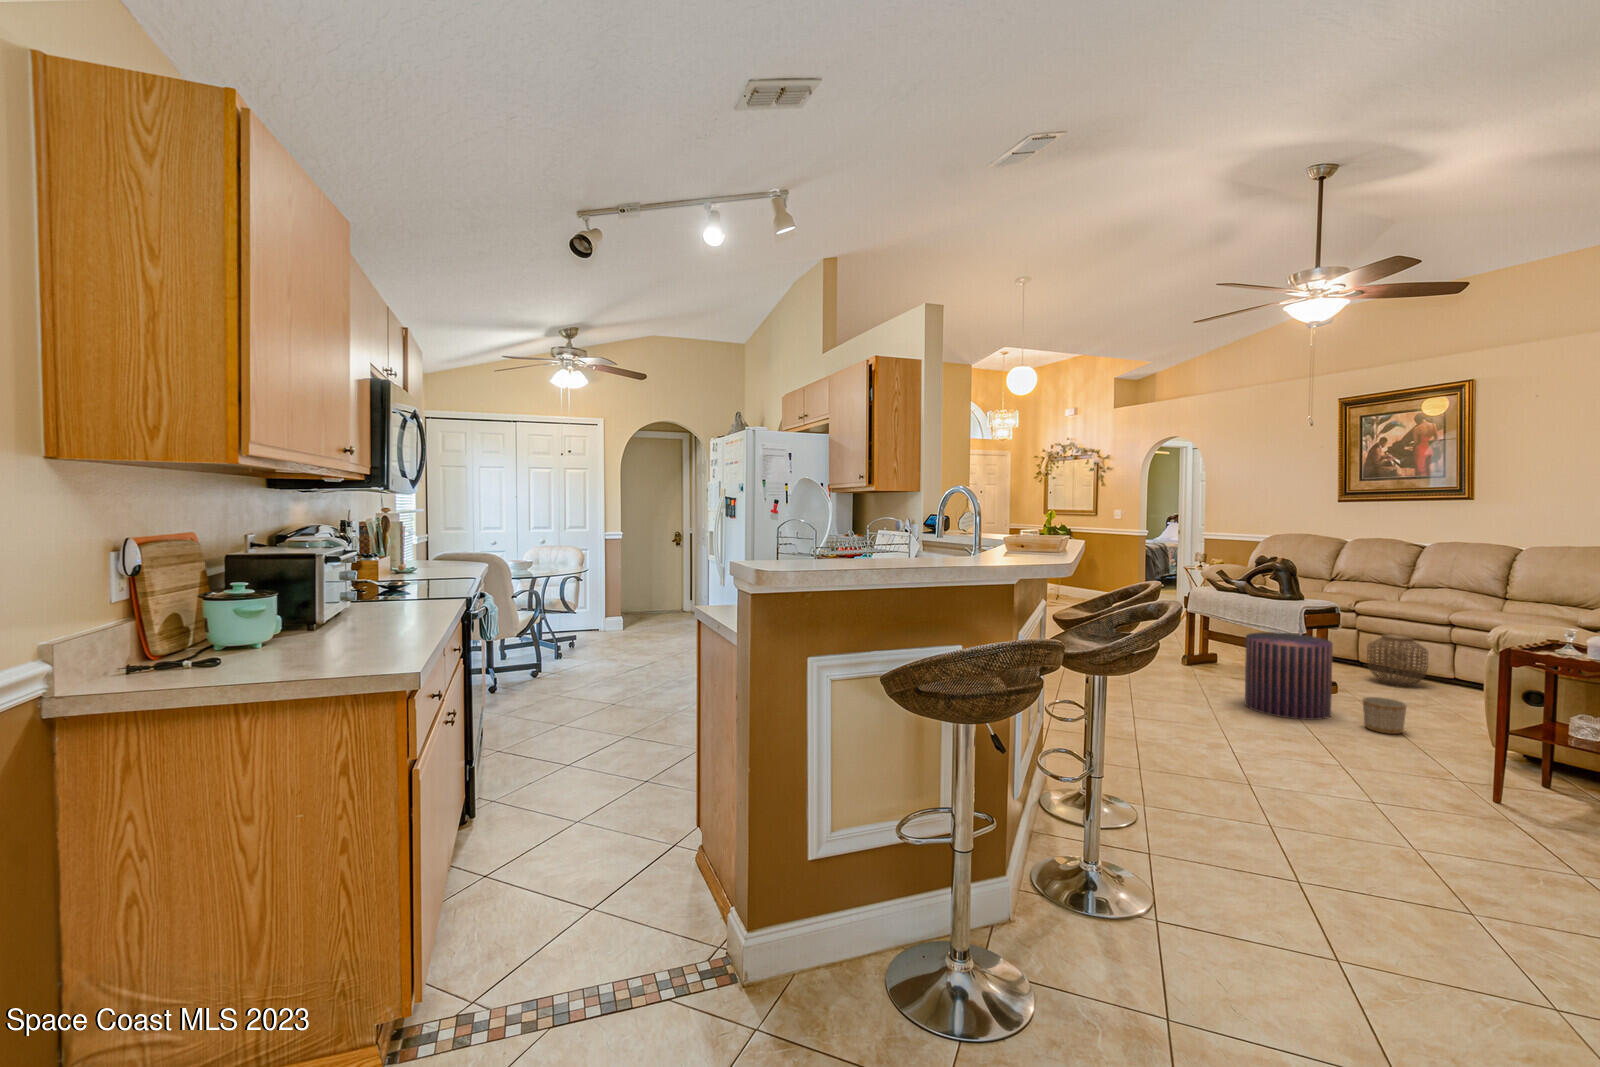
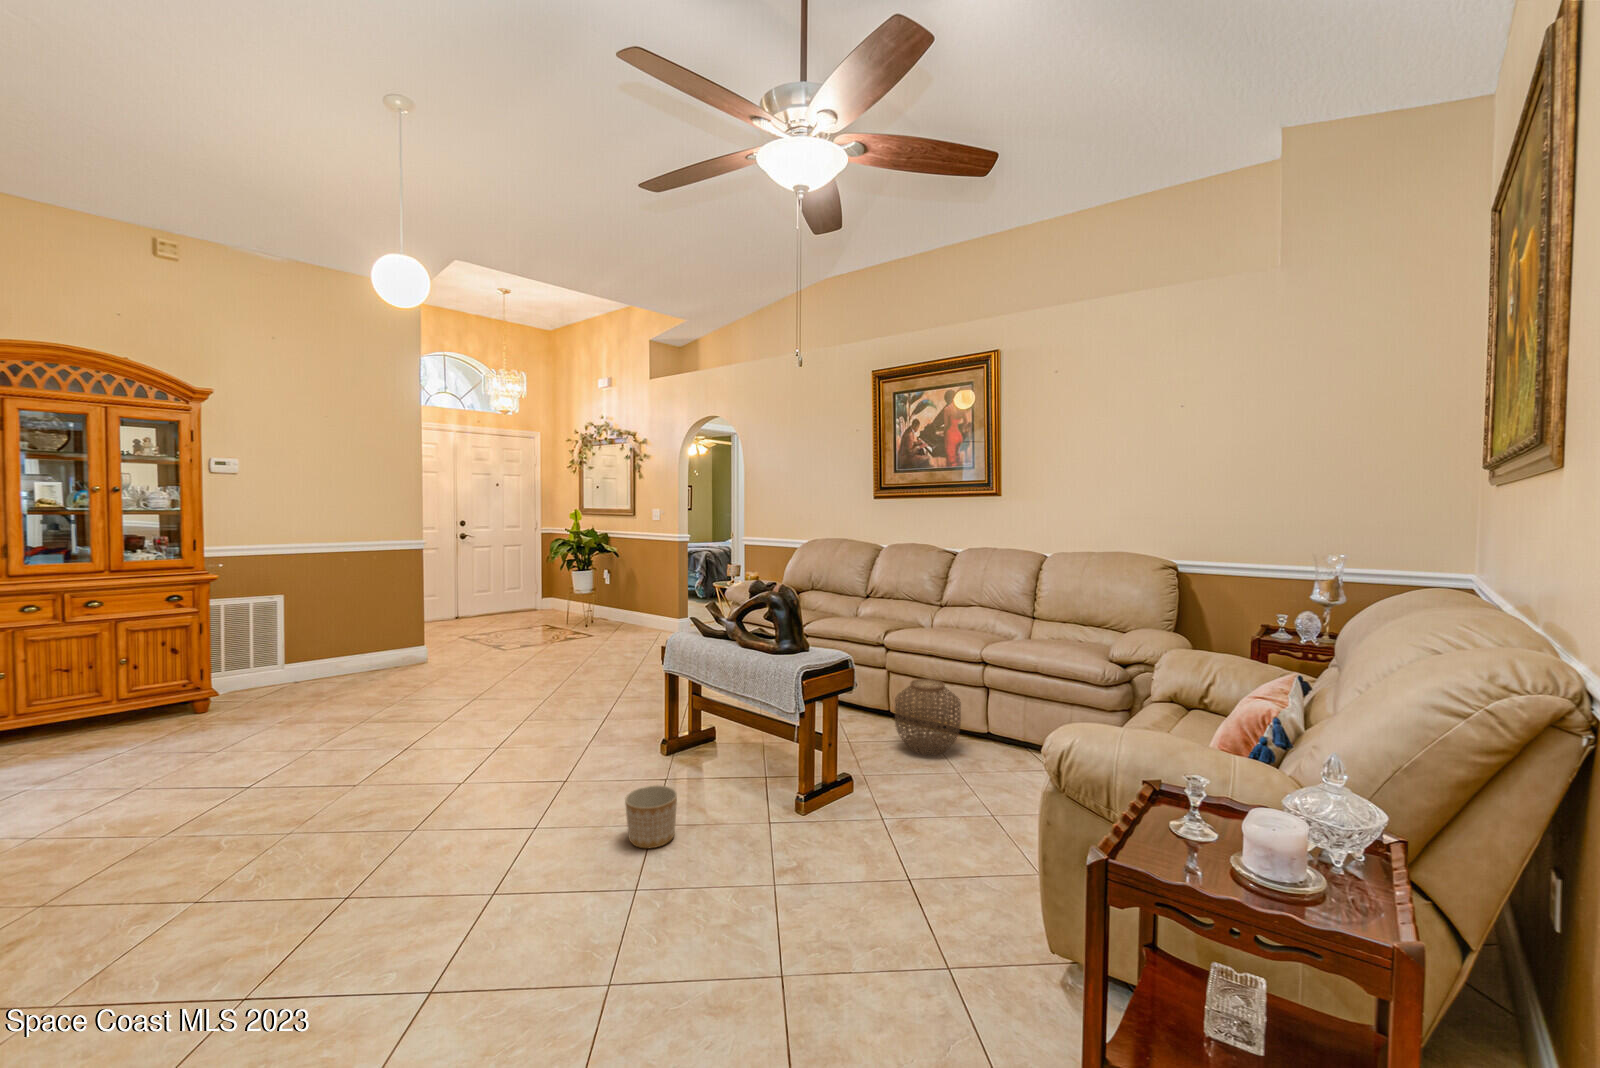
pouf: present [1245,632,1333,720] -> none [698,719,829,906]
planter: present [1363,697,1407,734] -> present [625,785,677,848]

